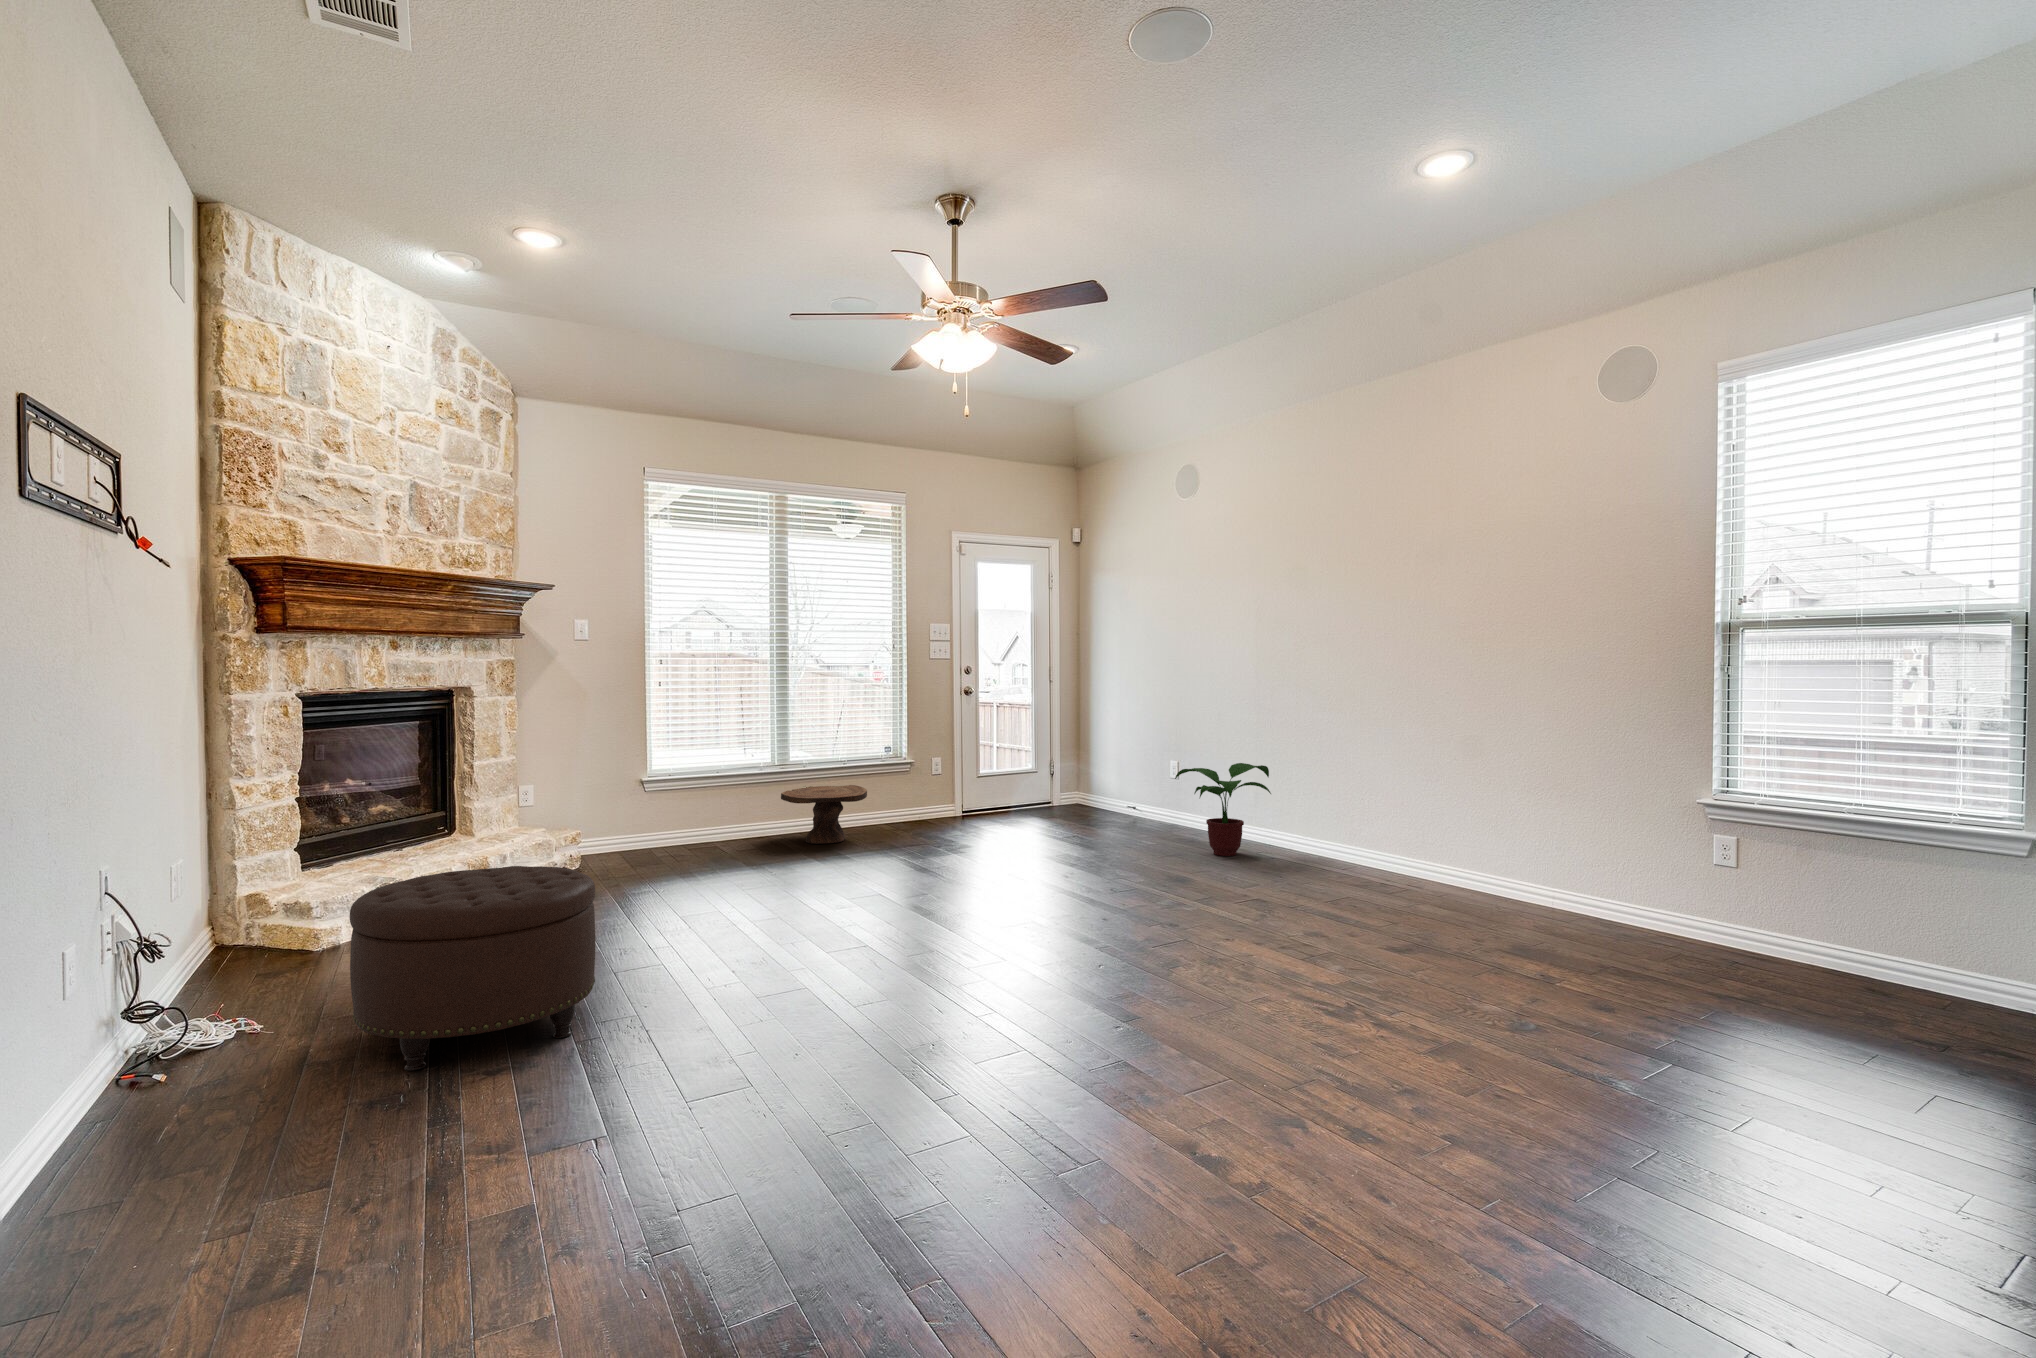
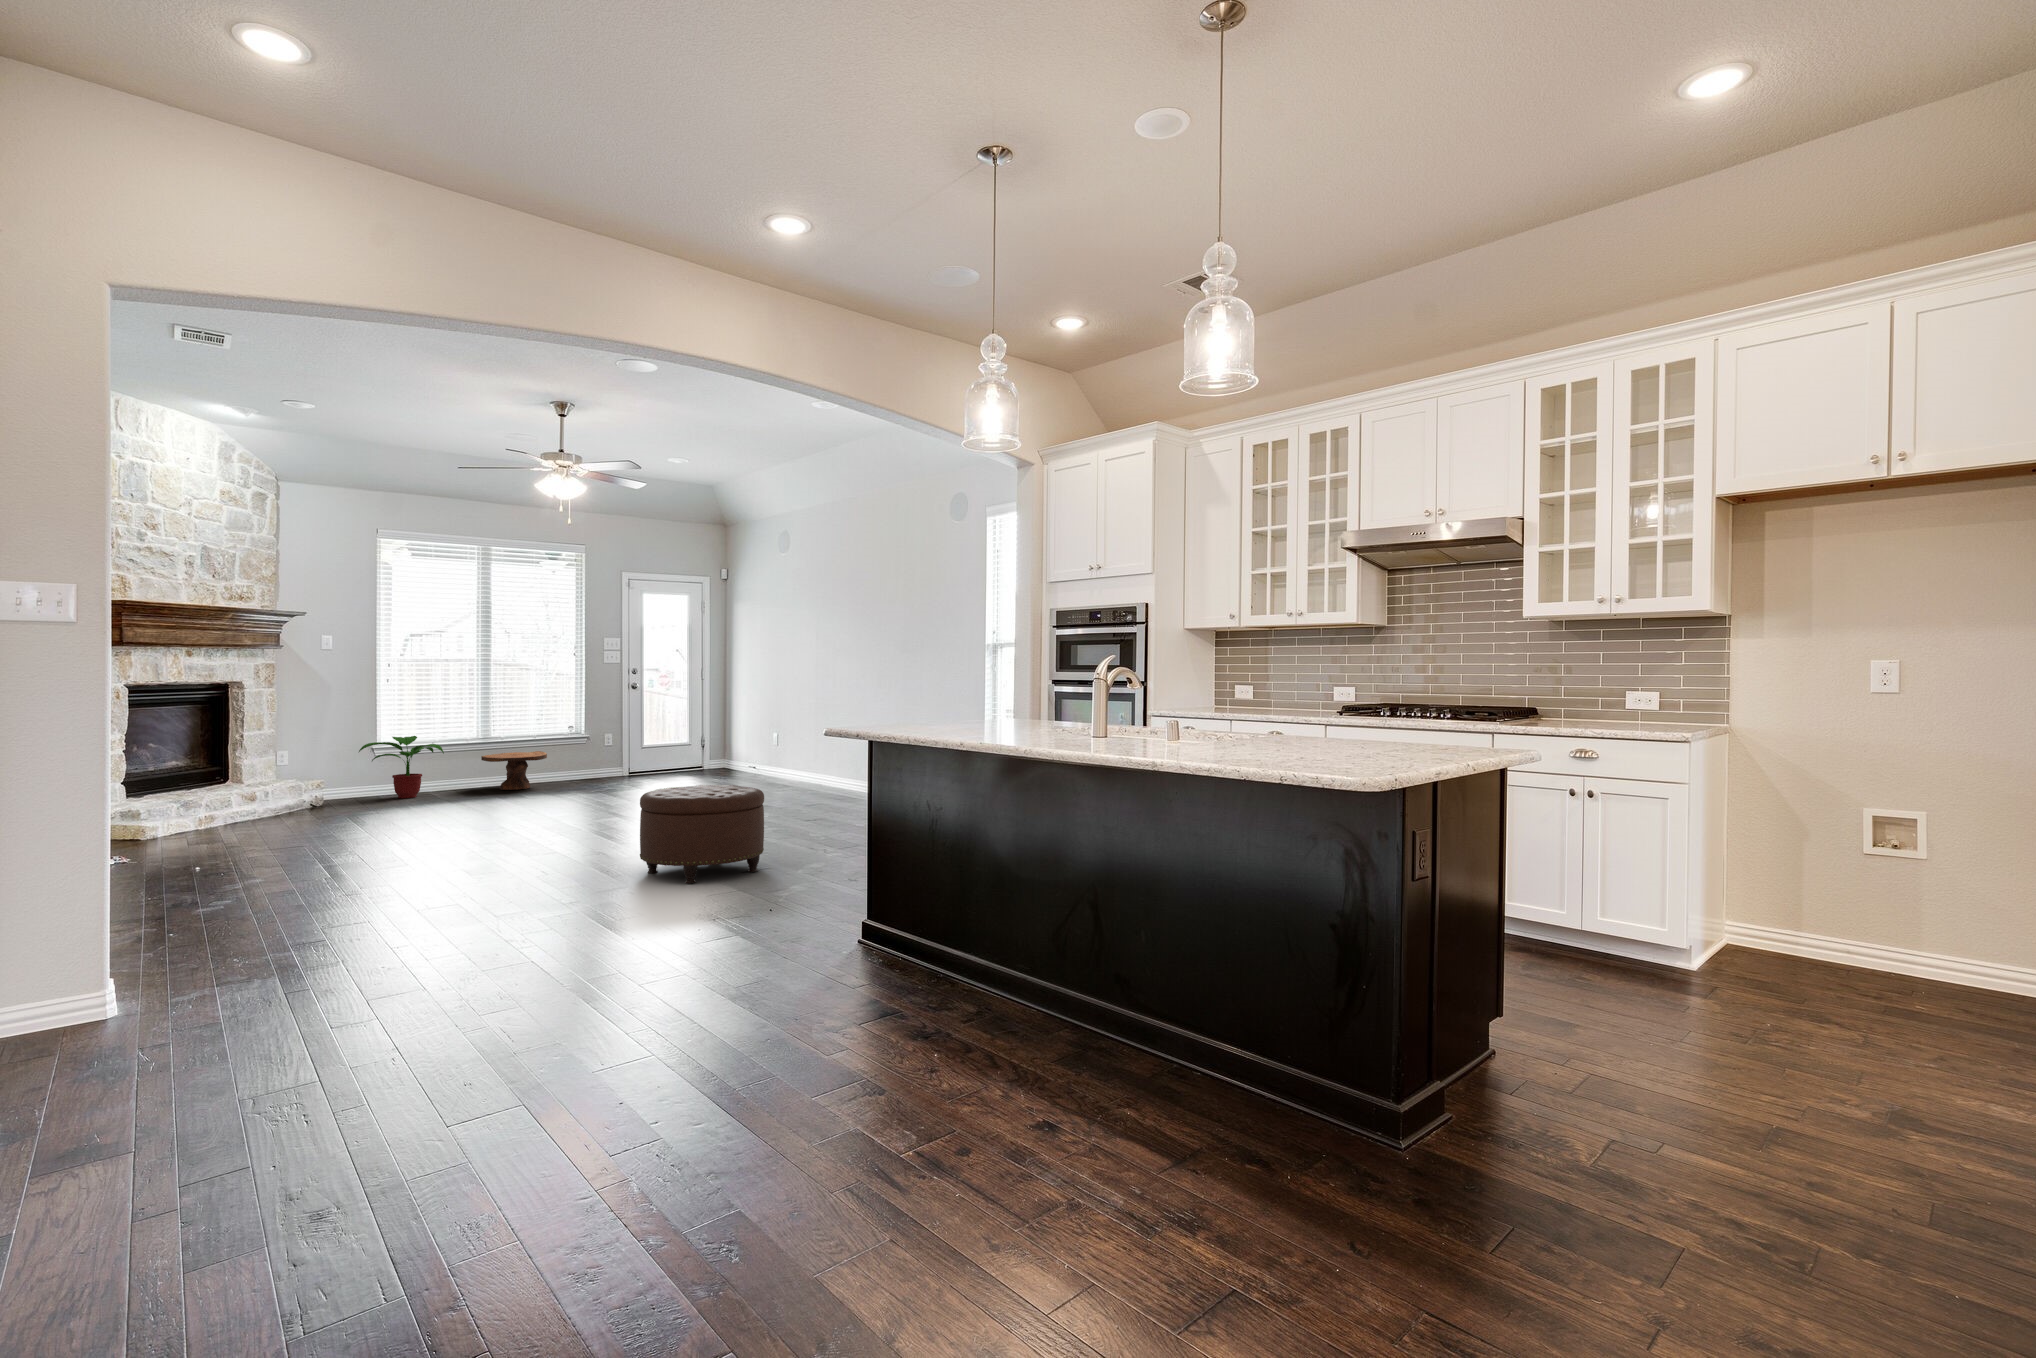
potted plant: present [1175,763,1271,856] -> present [359,736,444,798]
ottoman: present [350,866,595,1071] -> present [640,785,764,884]

